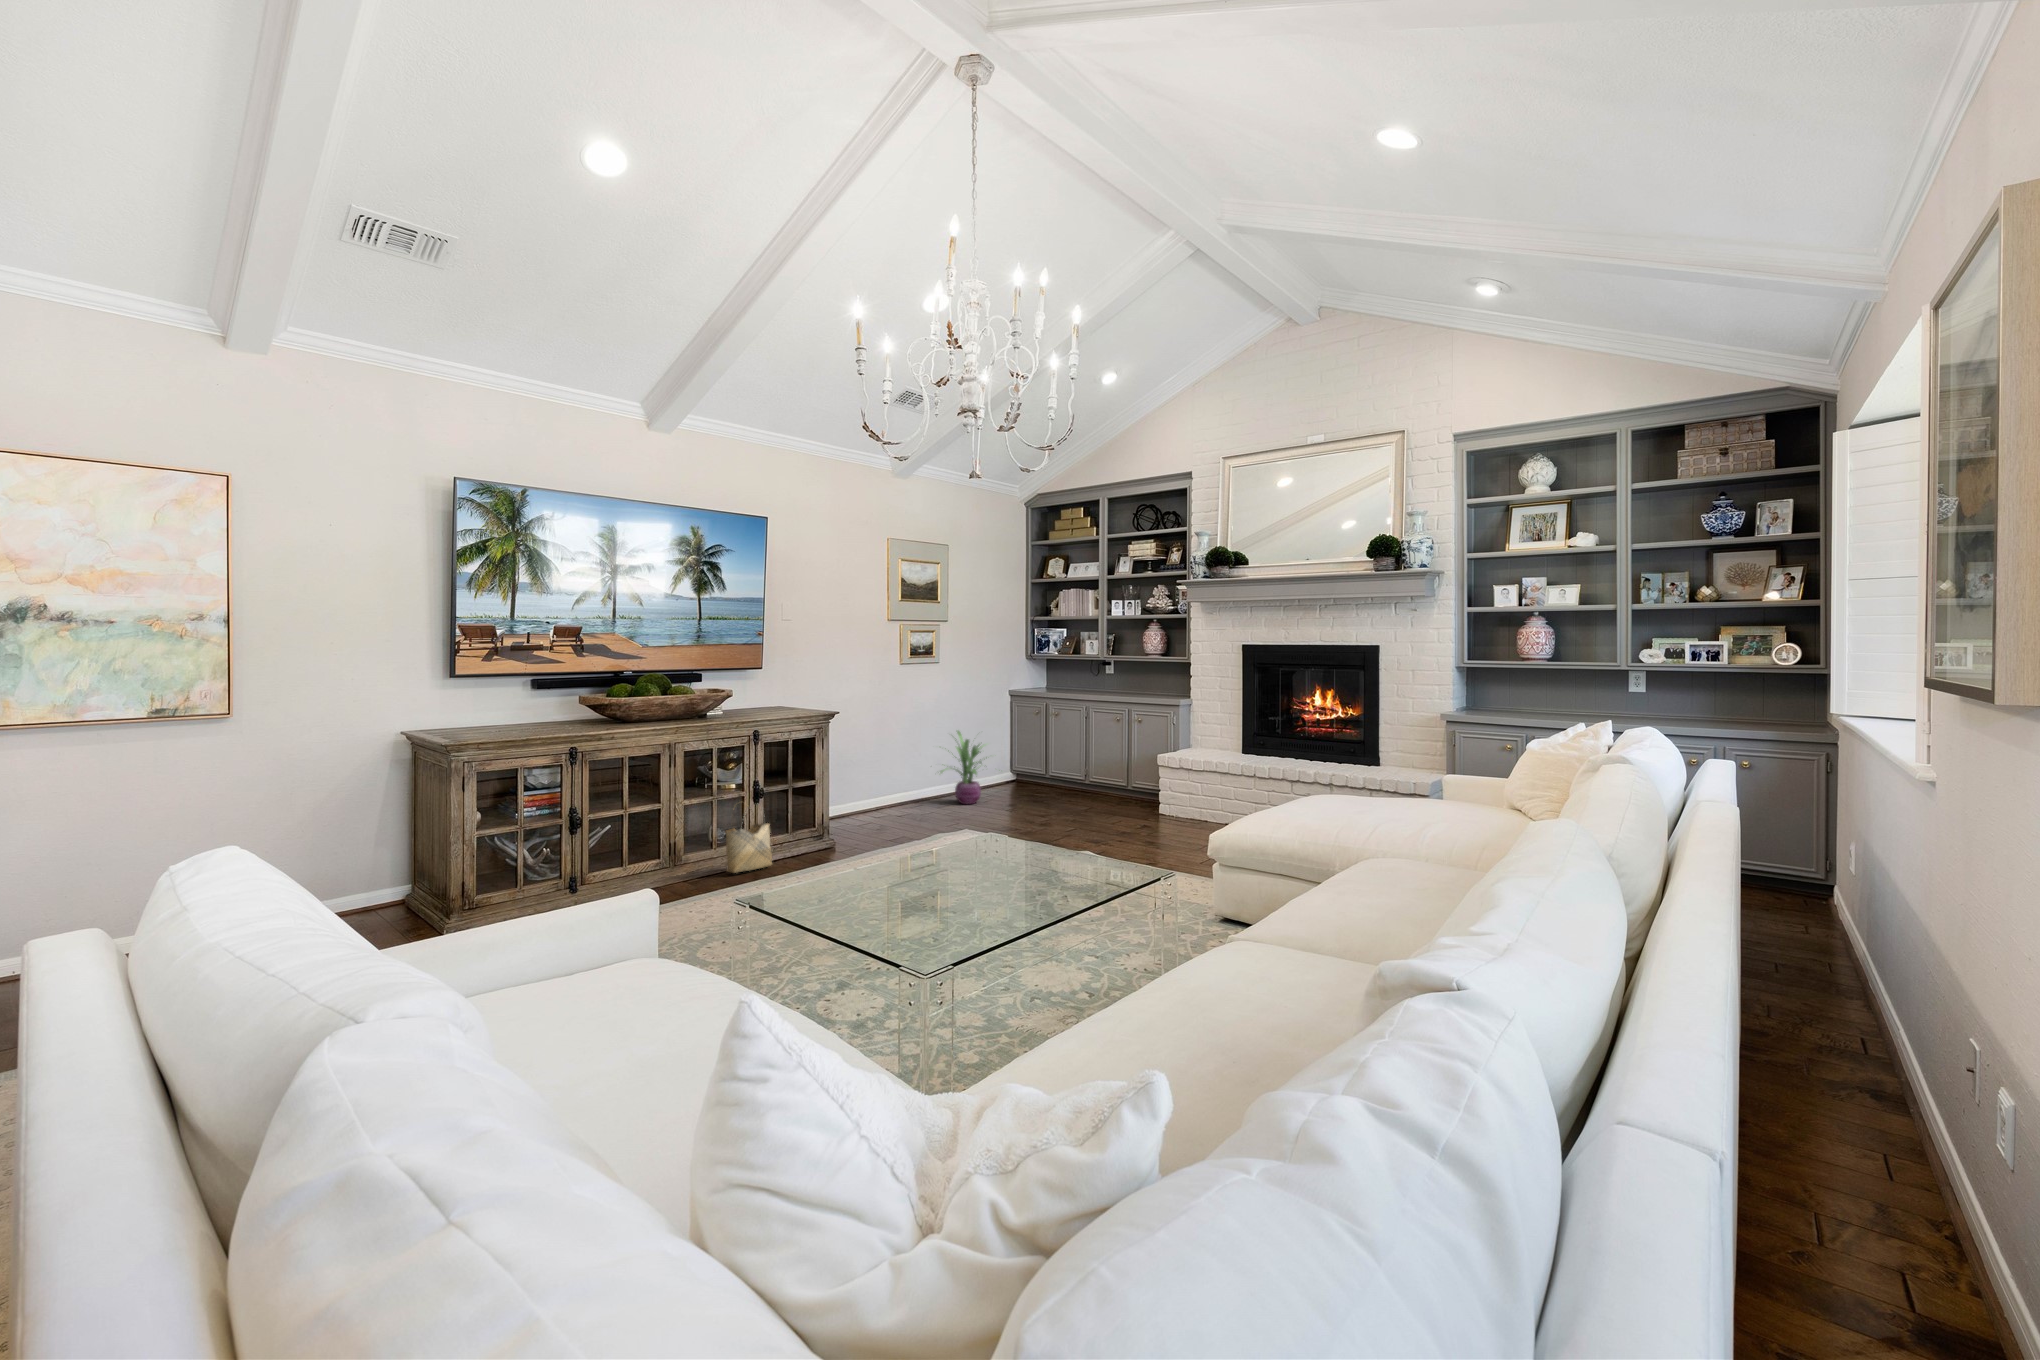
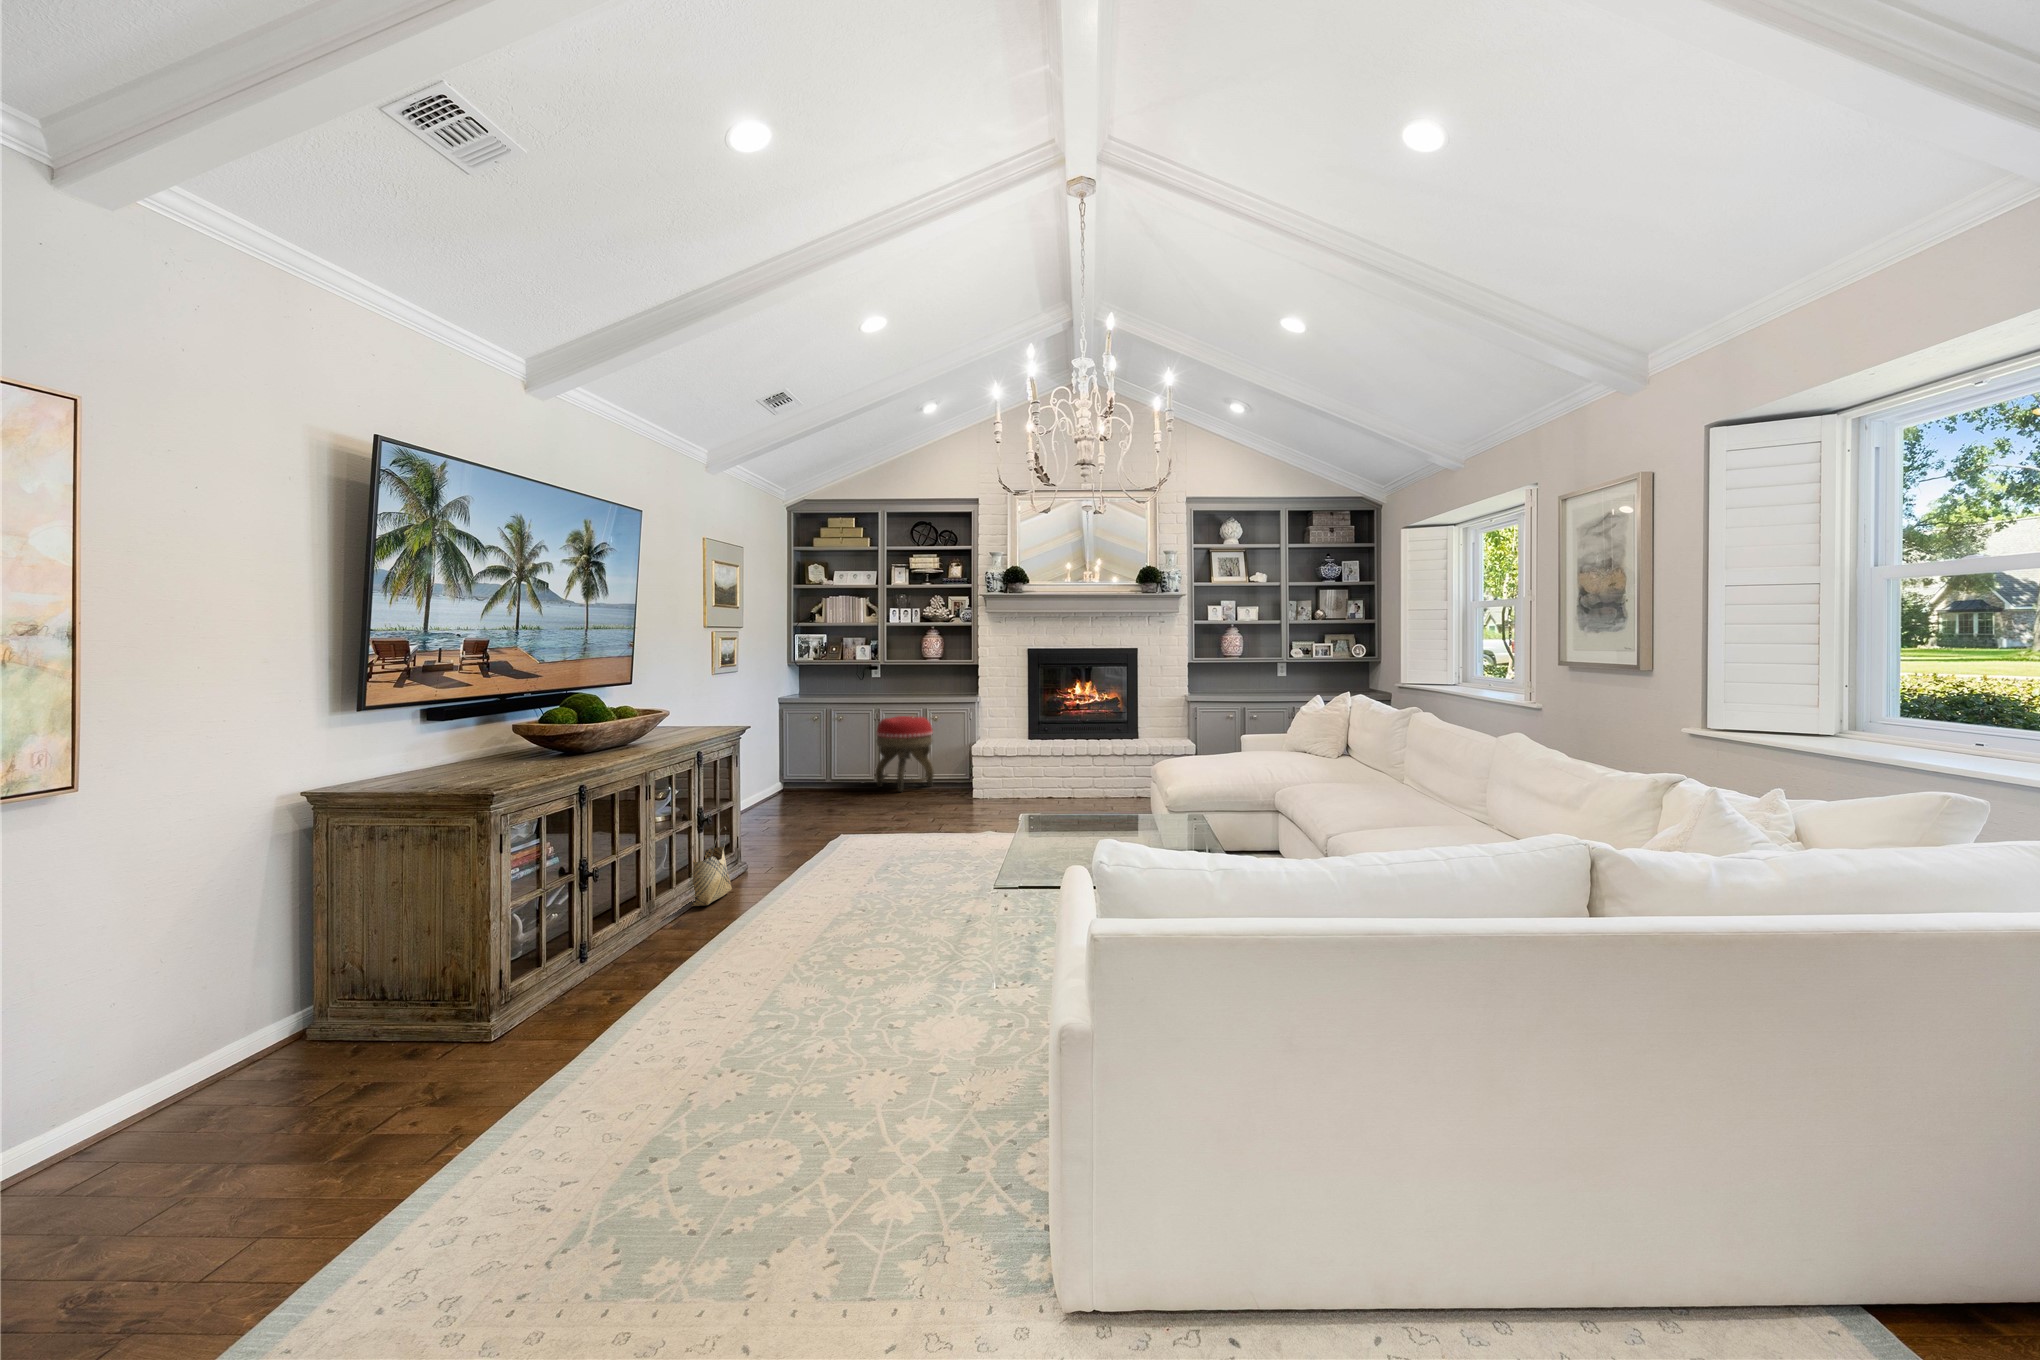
footstool: none [1064,721,1126,805] -> present [876,716,934,792]
decorative plant: present [940,731,987,804] -> none [745,733,832,806]

